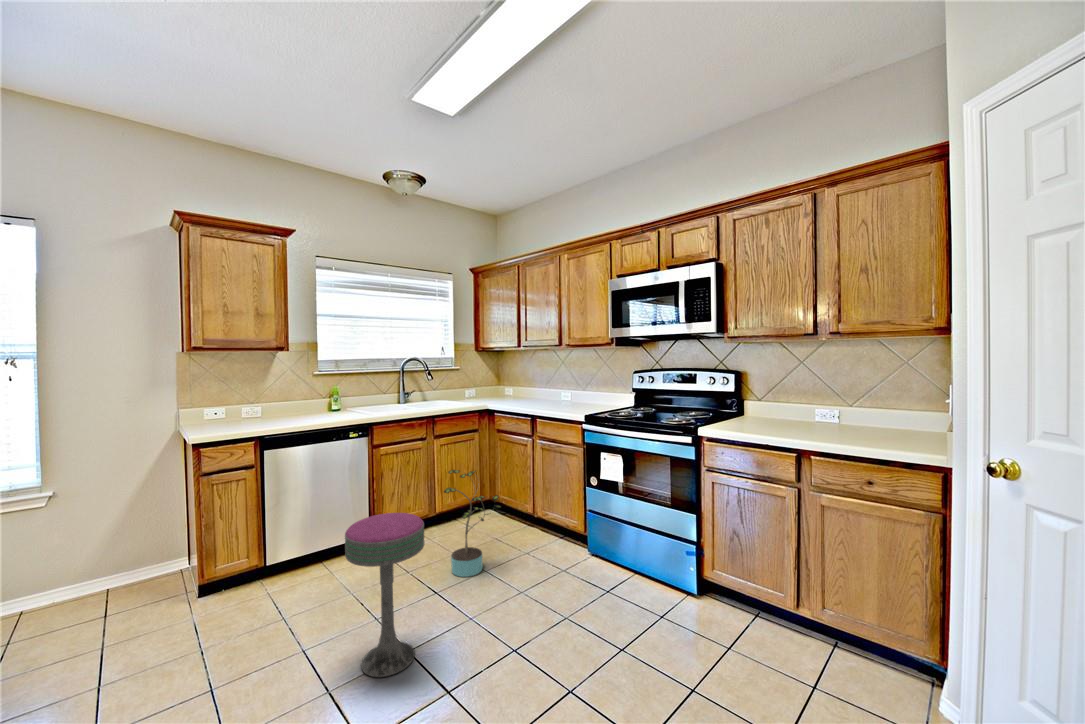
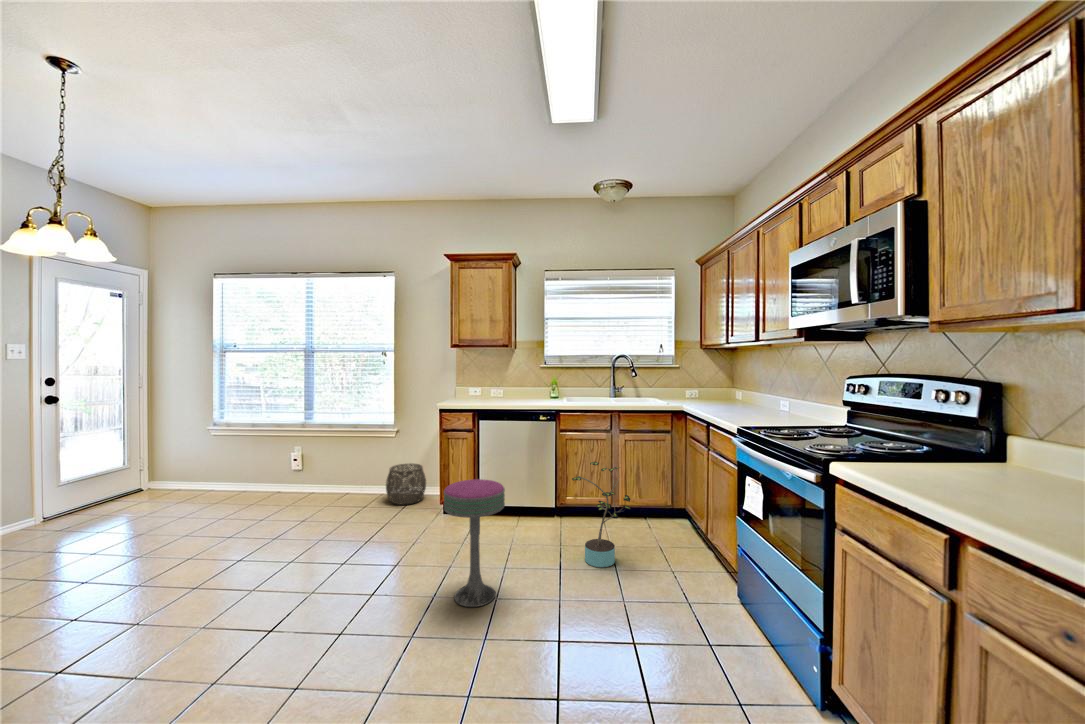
woven basket: none [46,540,138,620] -> present [386,463,426,505]

